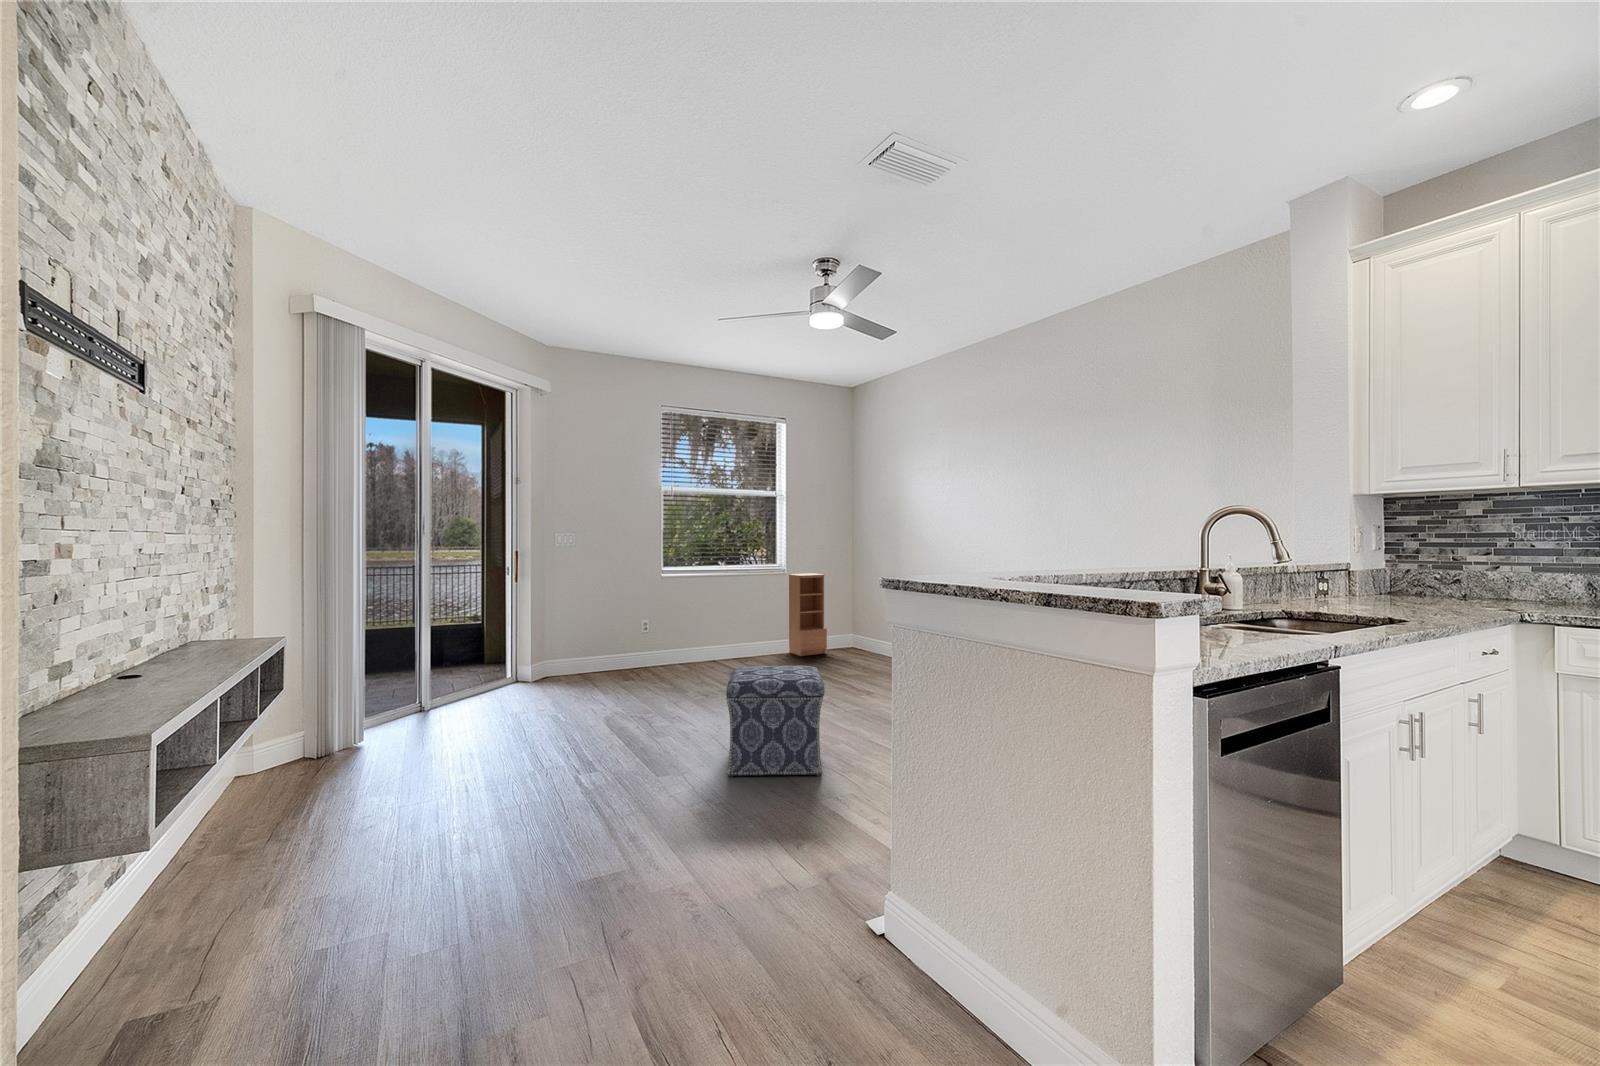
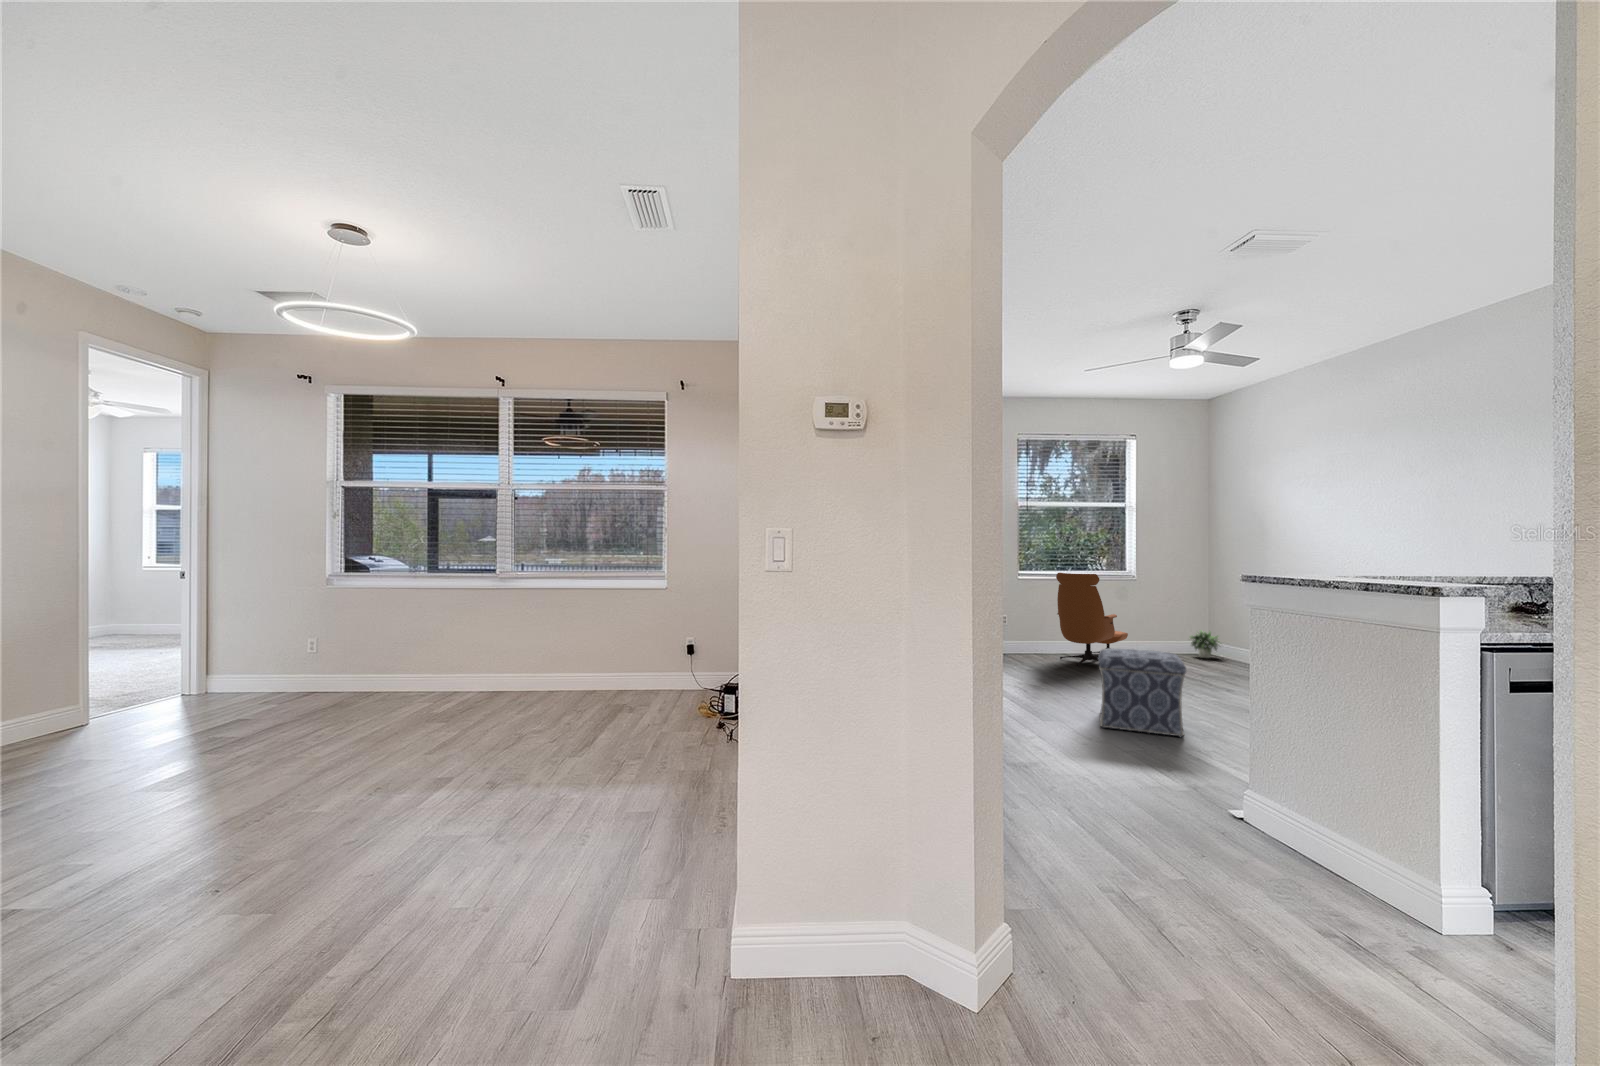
lounge chair: none [701,570,779,678] -> present [1056,573,1128,666]
bookcase: present [789,573,827,656] -> none [1138,580,1179,657]
potted plant: none [835,623,866,652] -> present [1190,630,1219,658]

